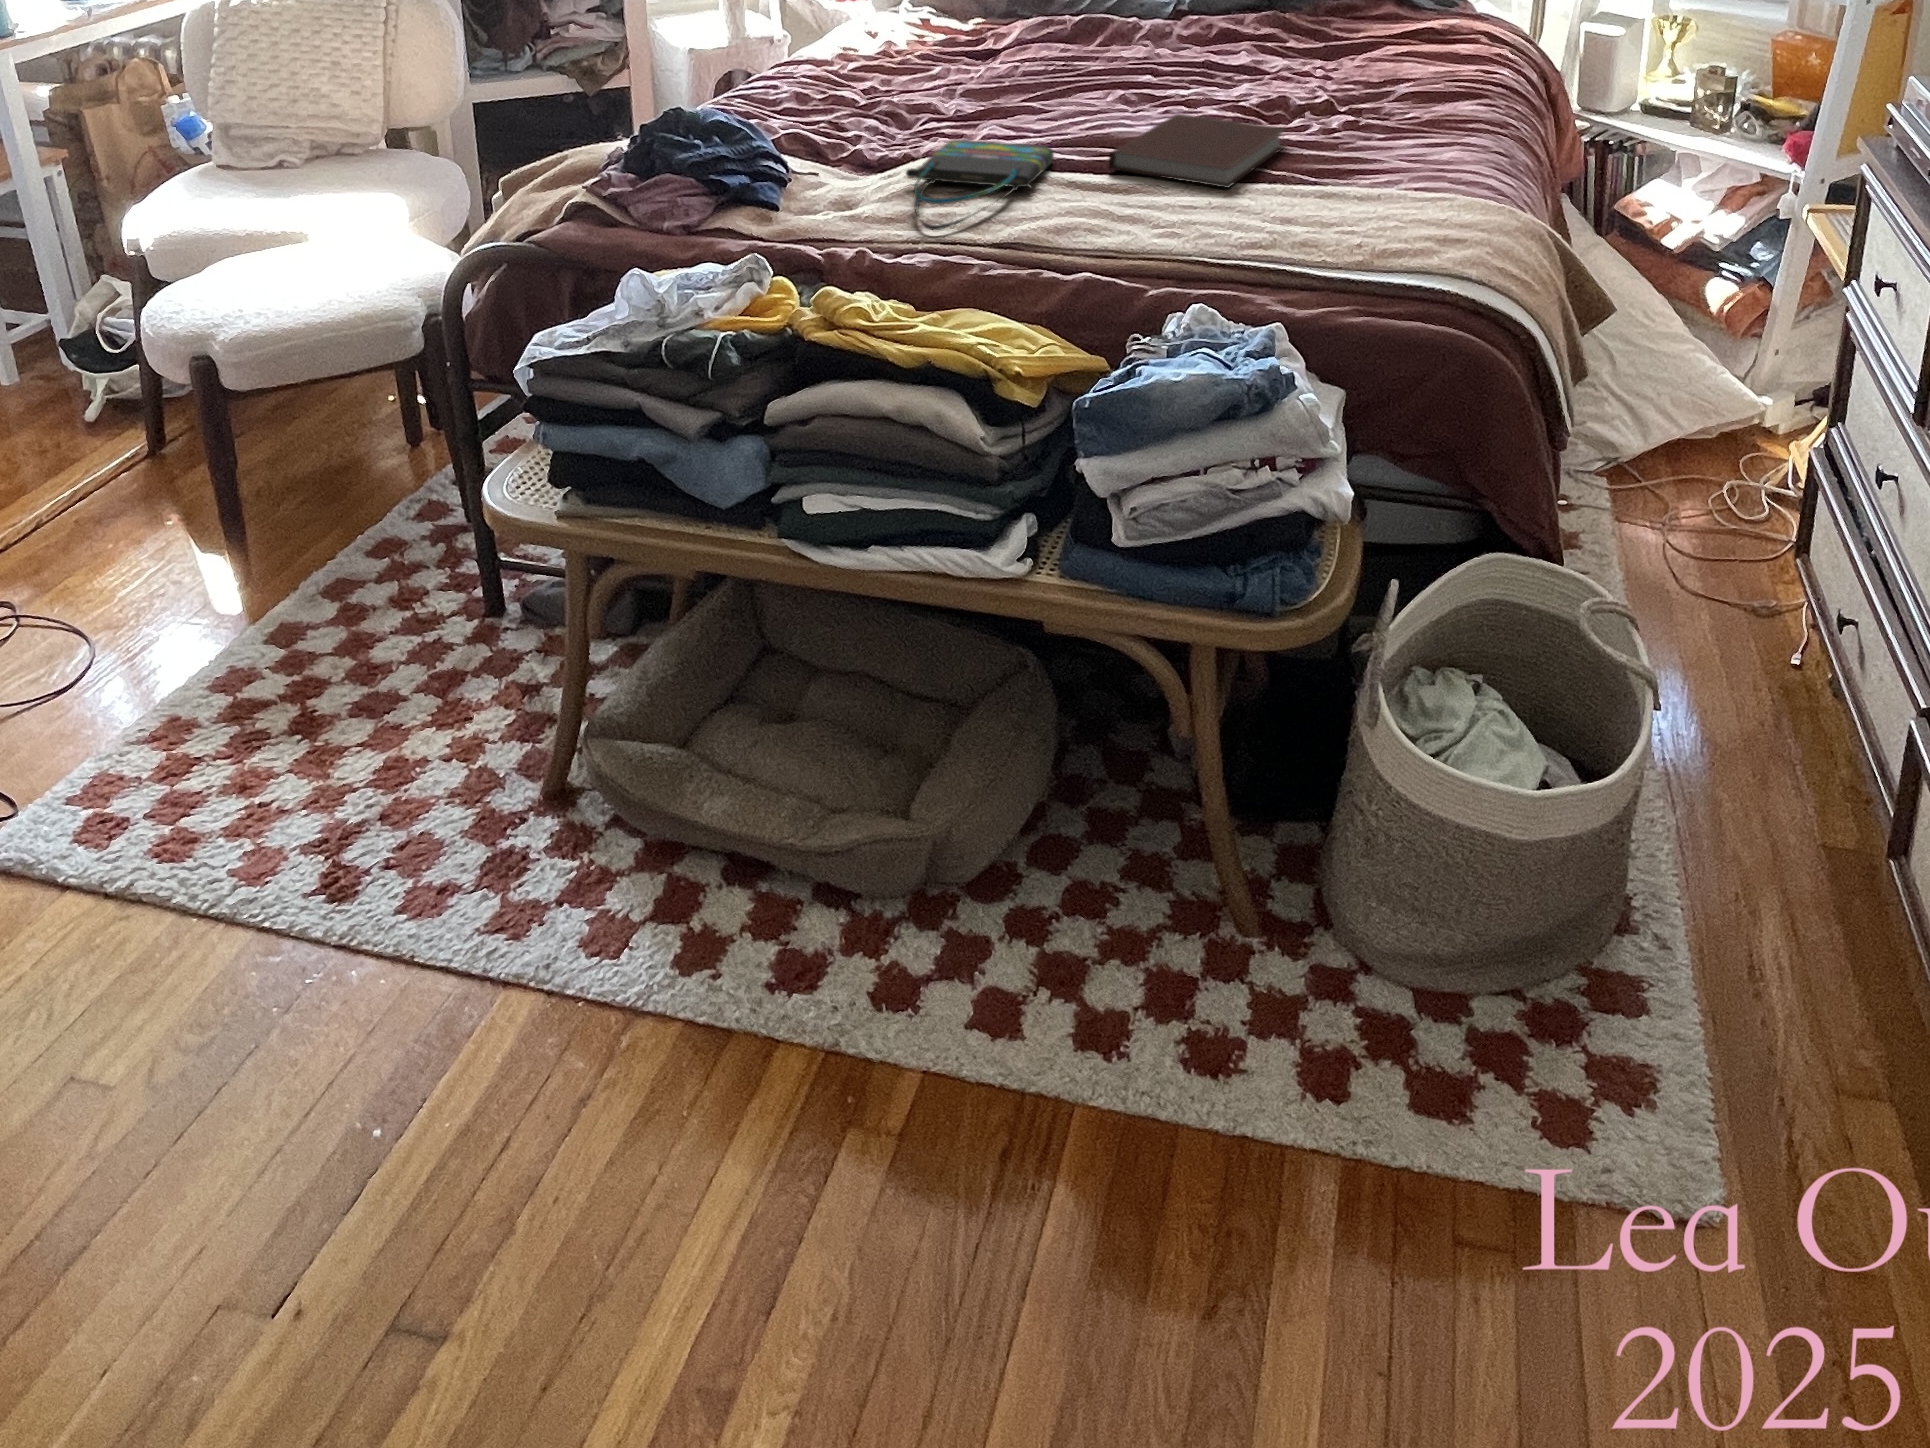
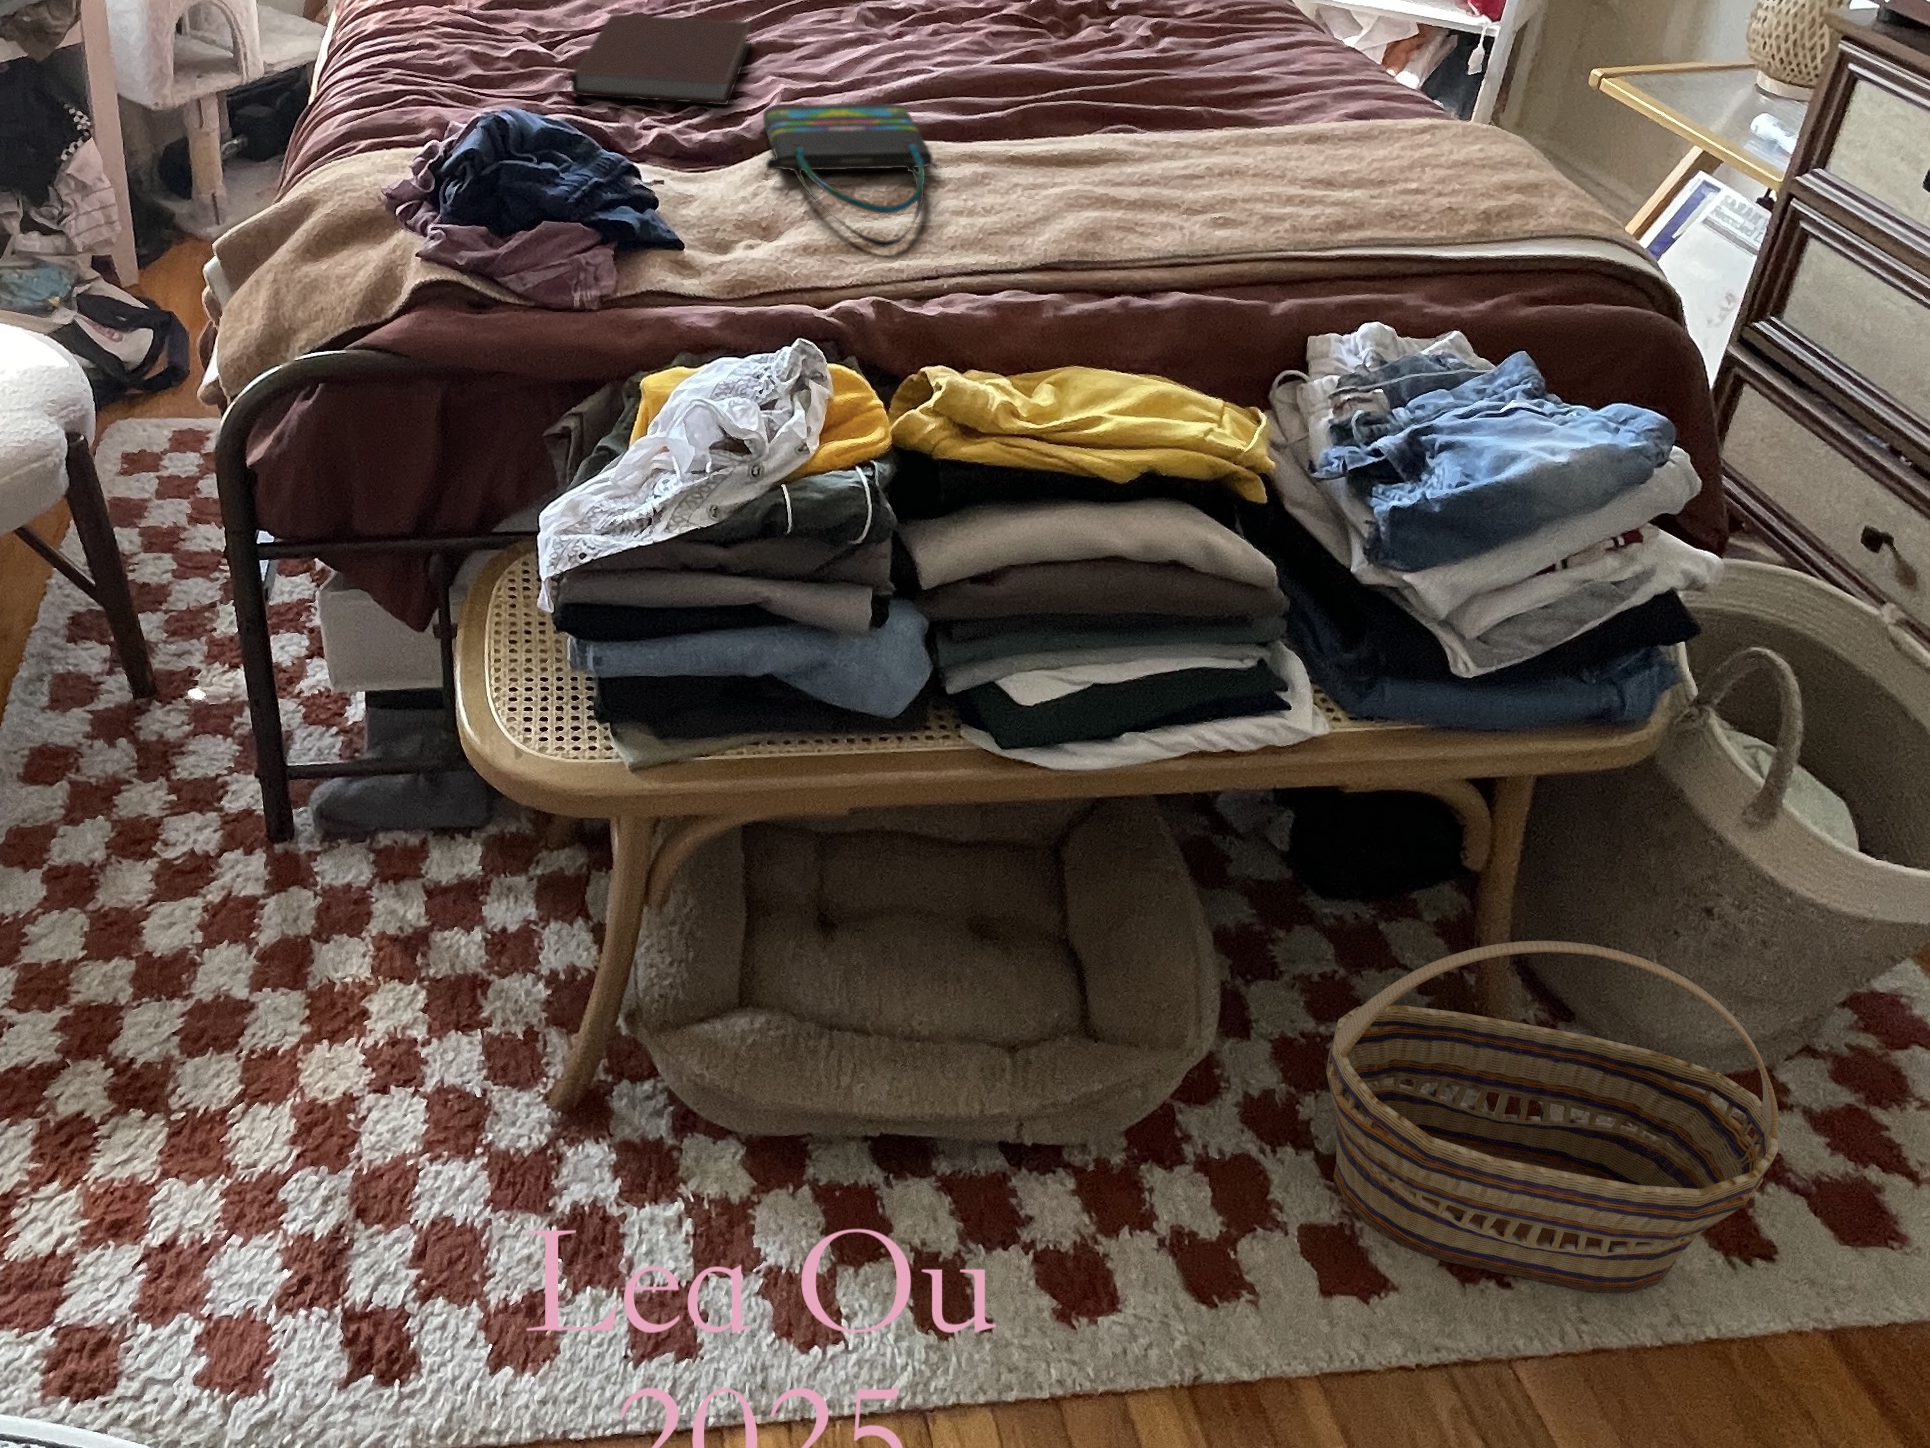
notebook: present [1109,114,1286,188] -> present [571,14,752,105]
basket: none [1018,754,1316,1087] -> present [1326,941,1779,1293]

